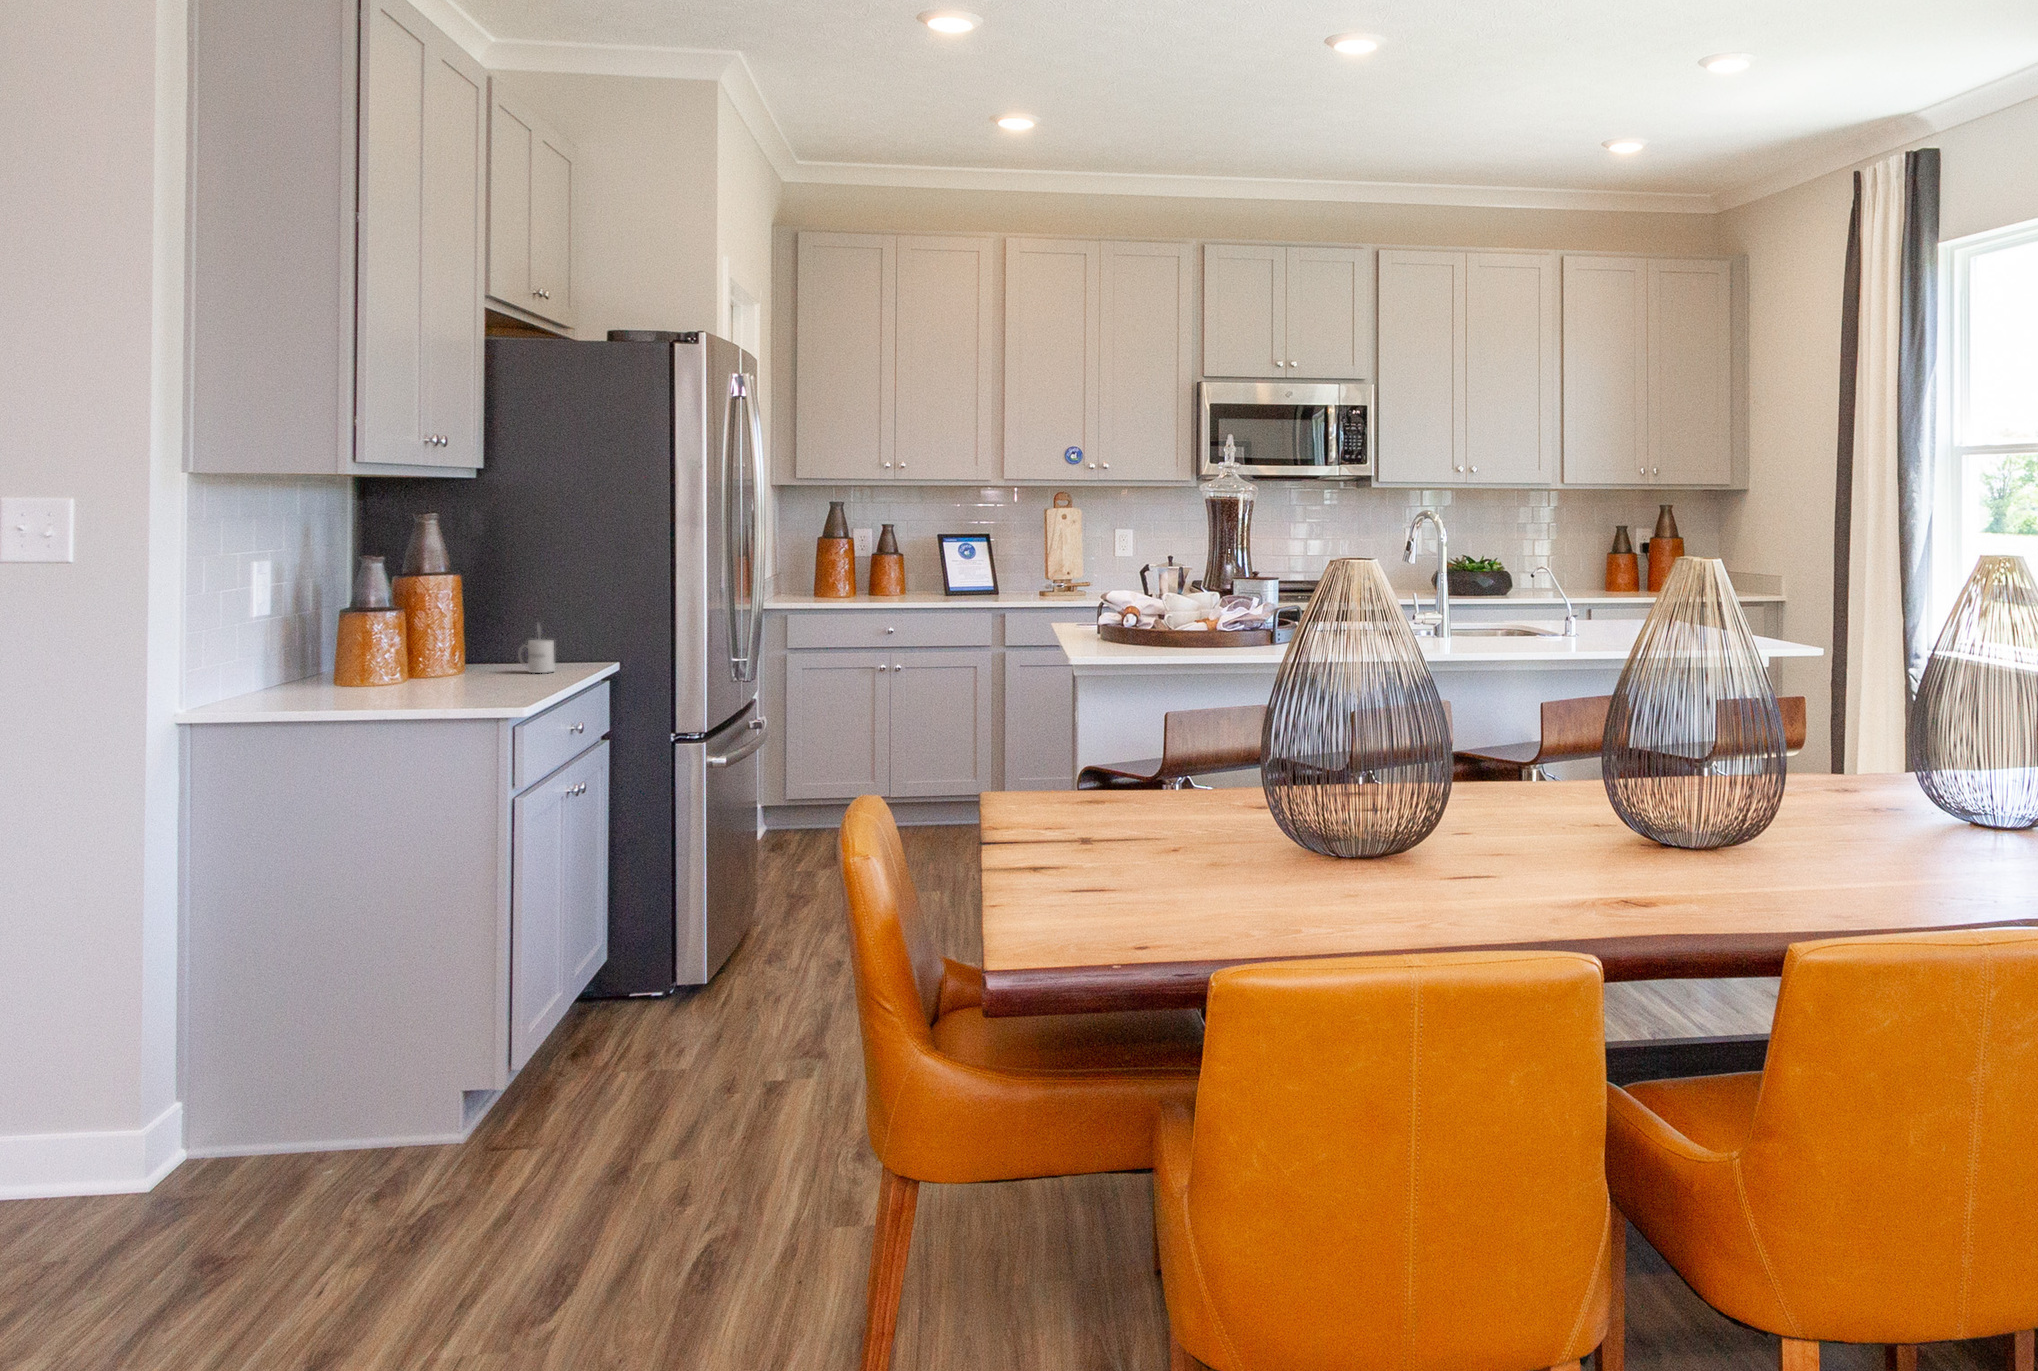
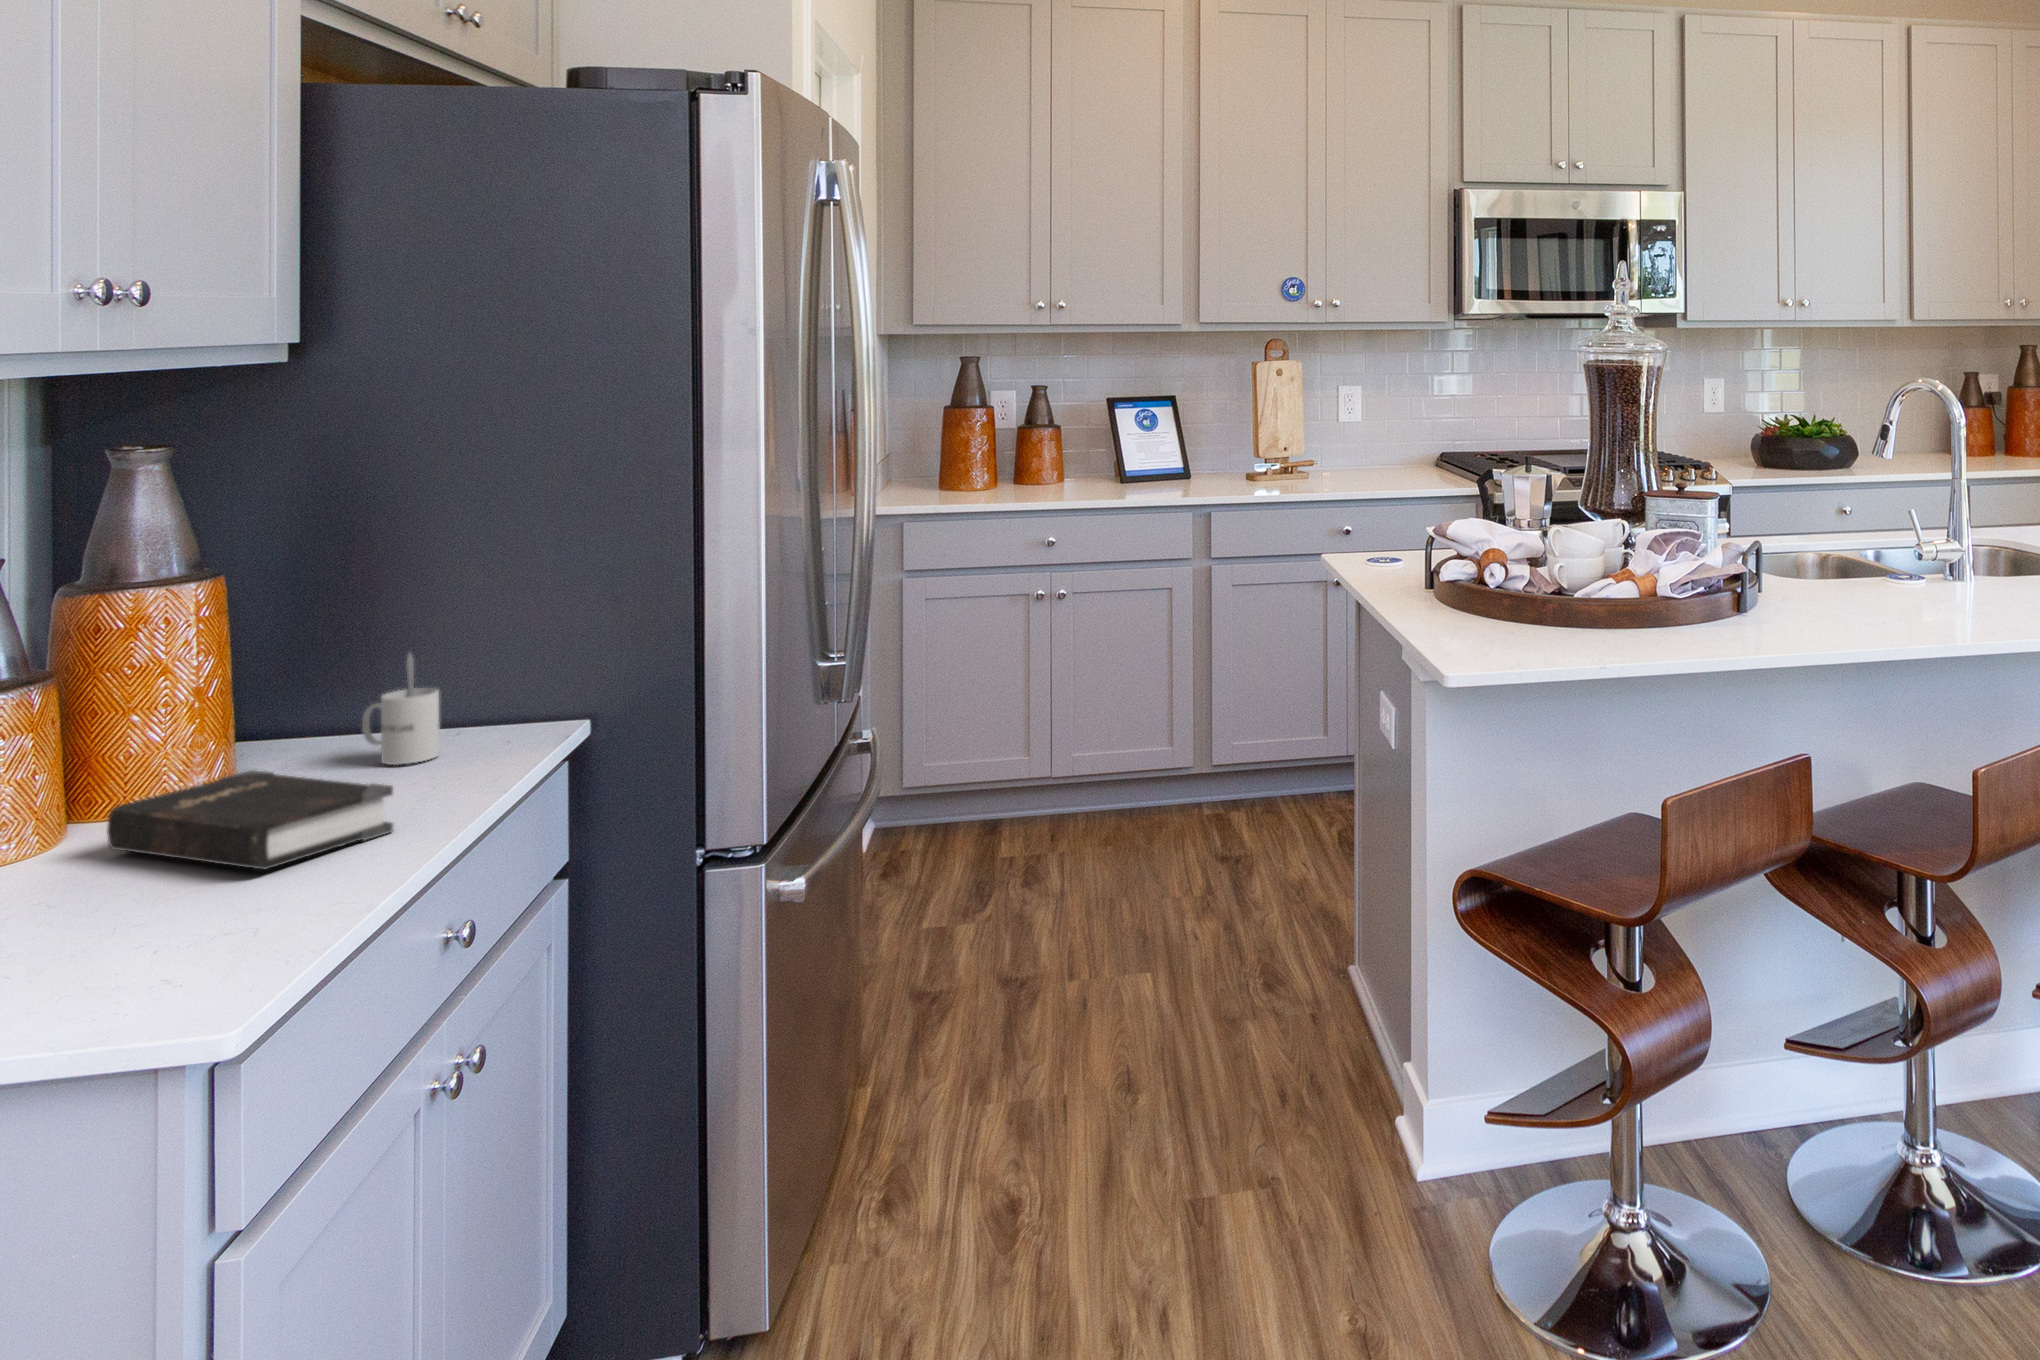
hardback book: none [435,662,553,690] -> present [107,770,393,869]

